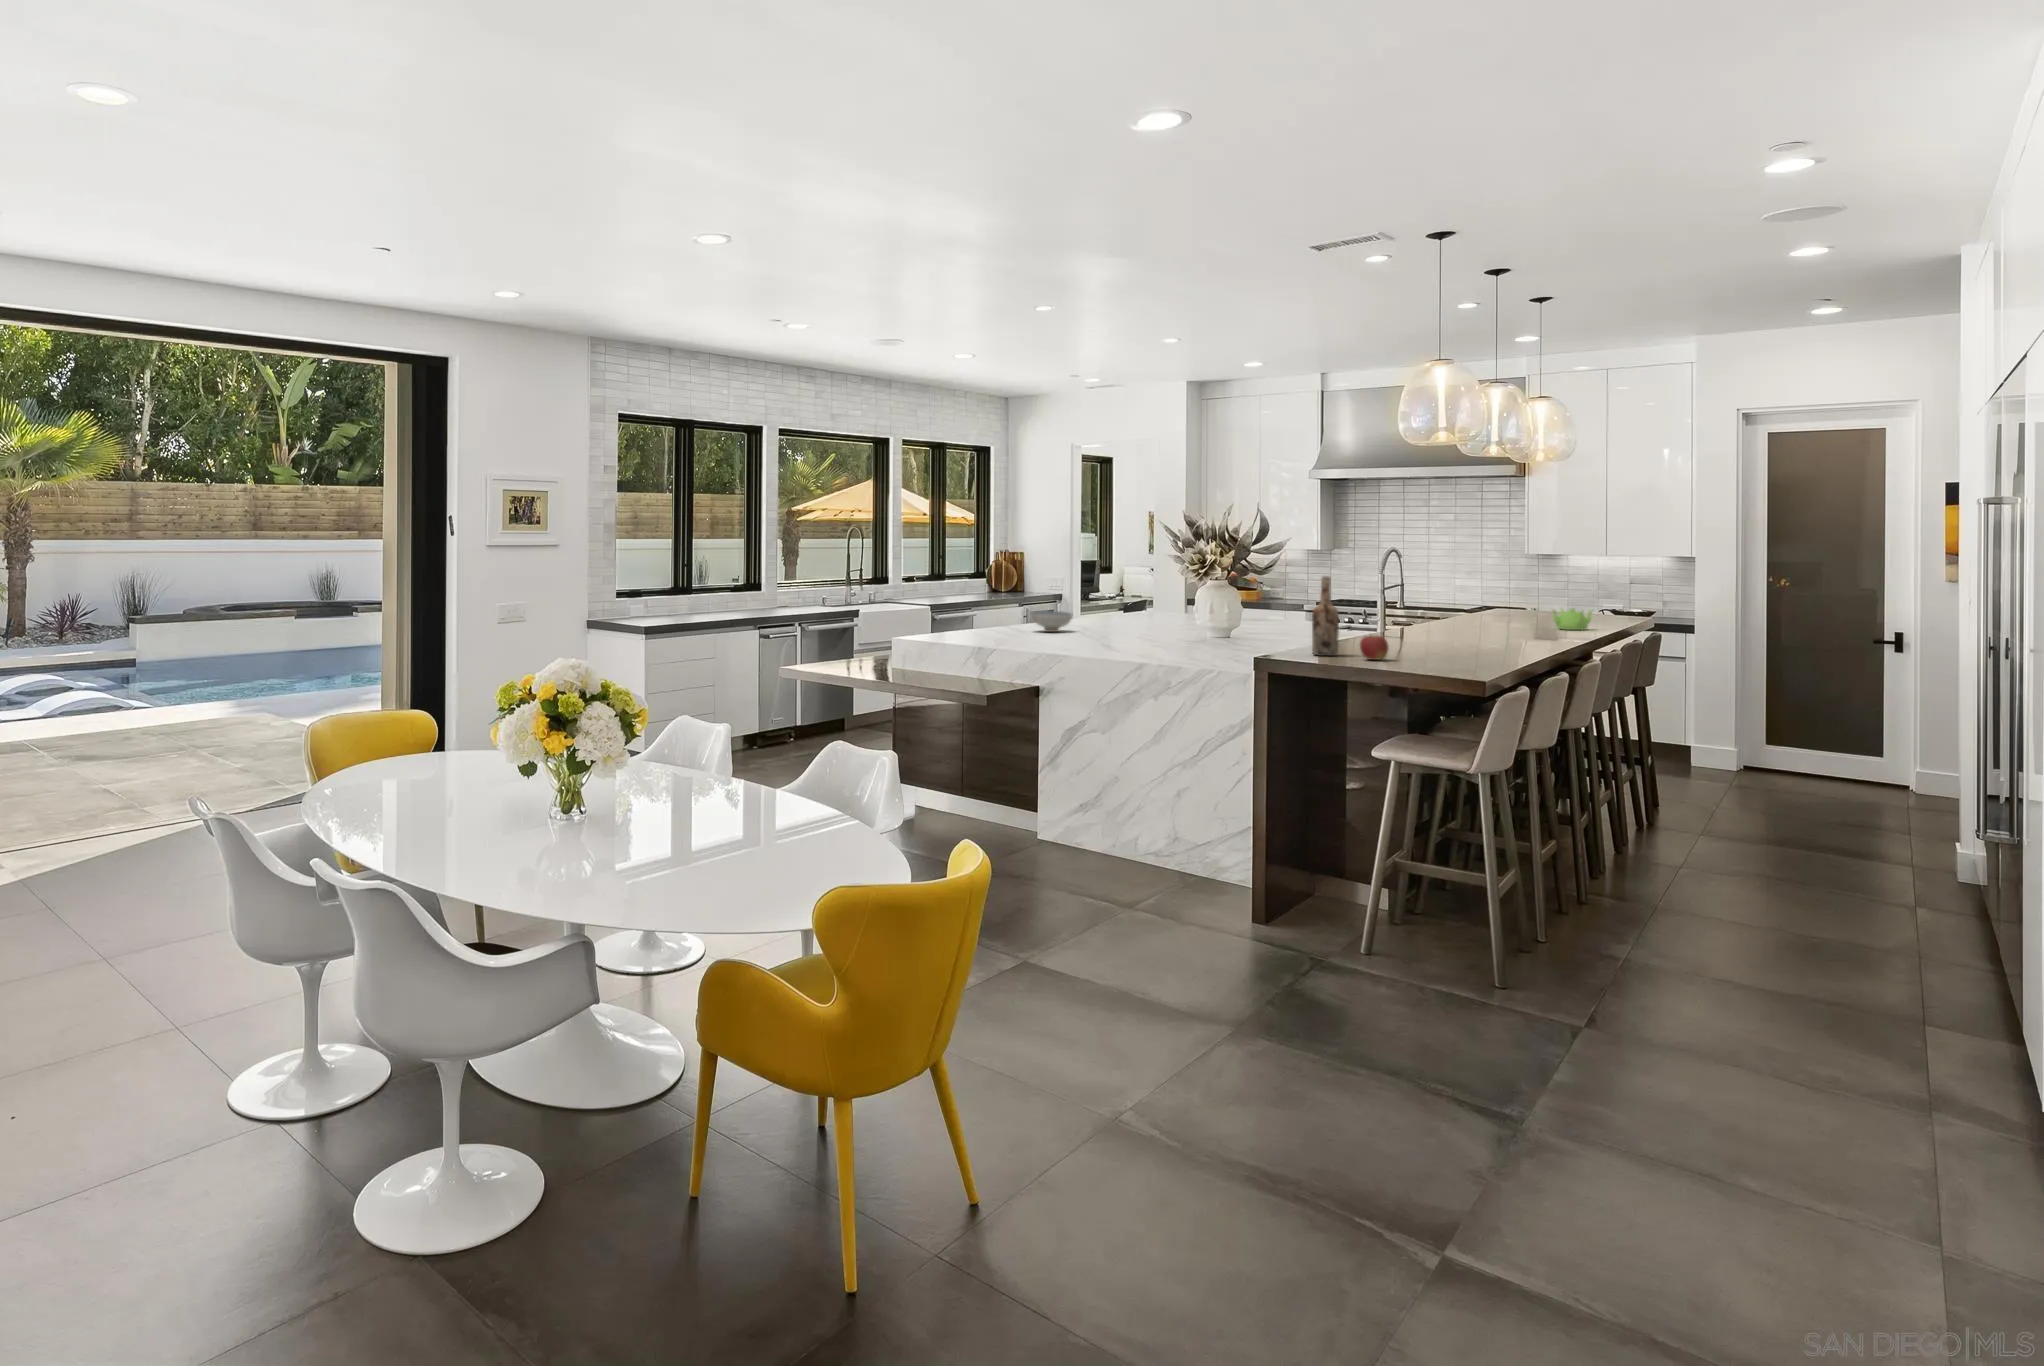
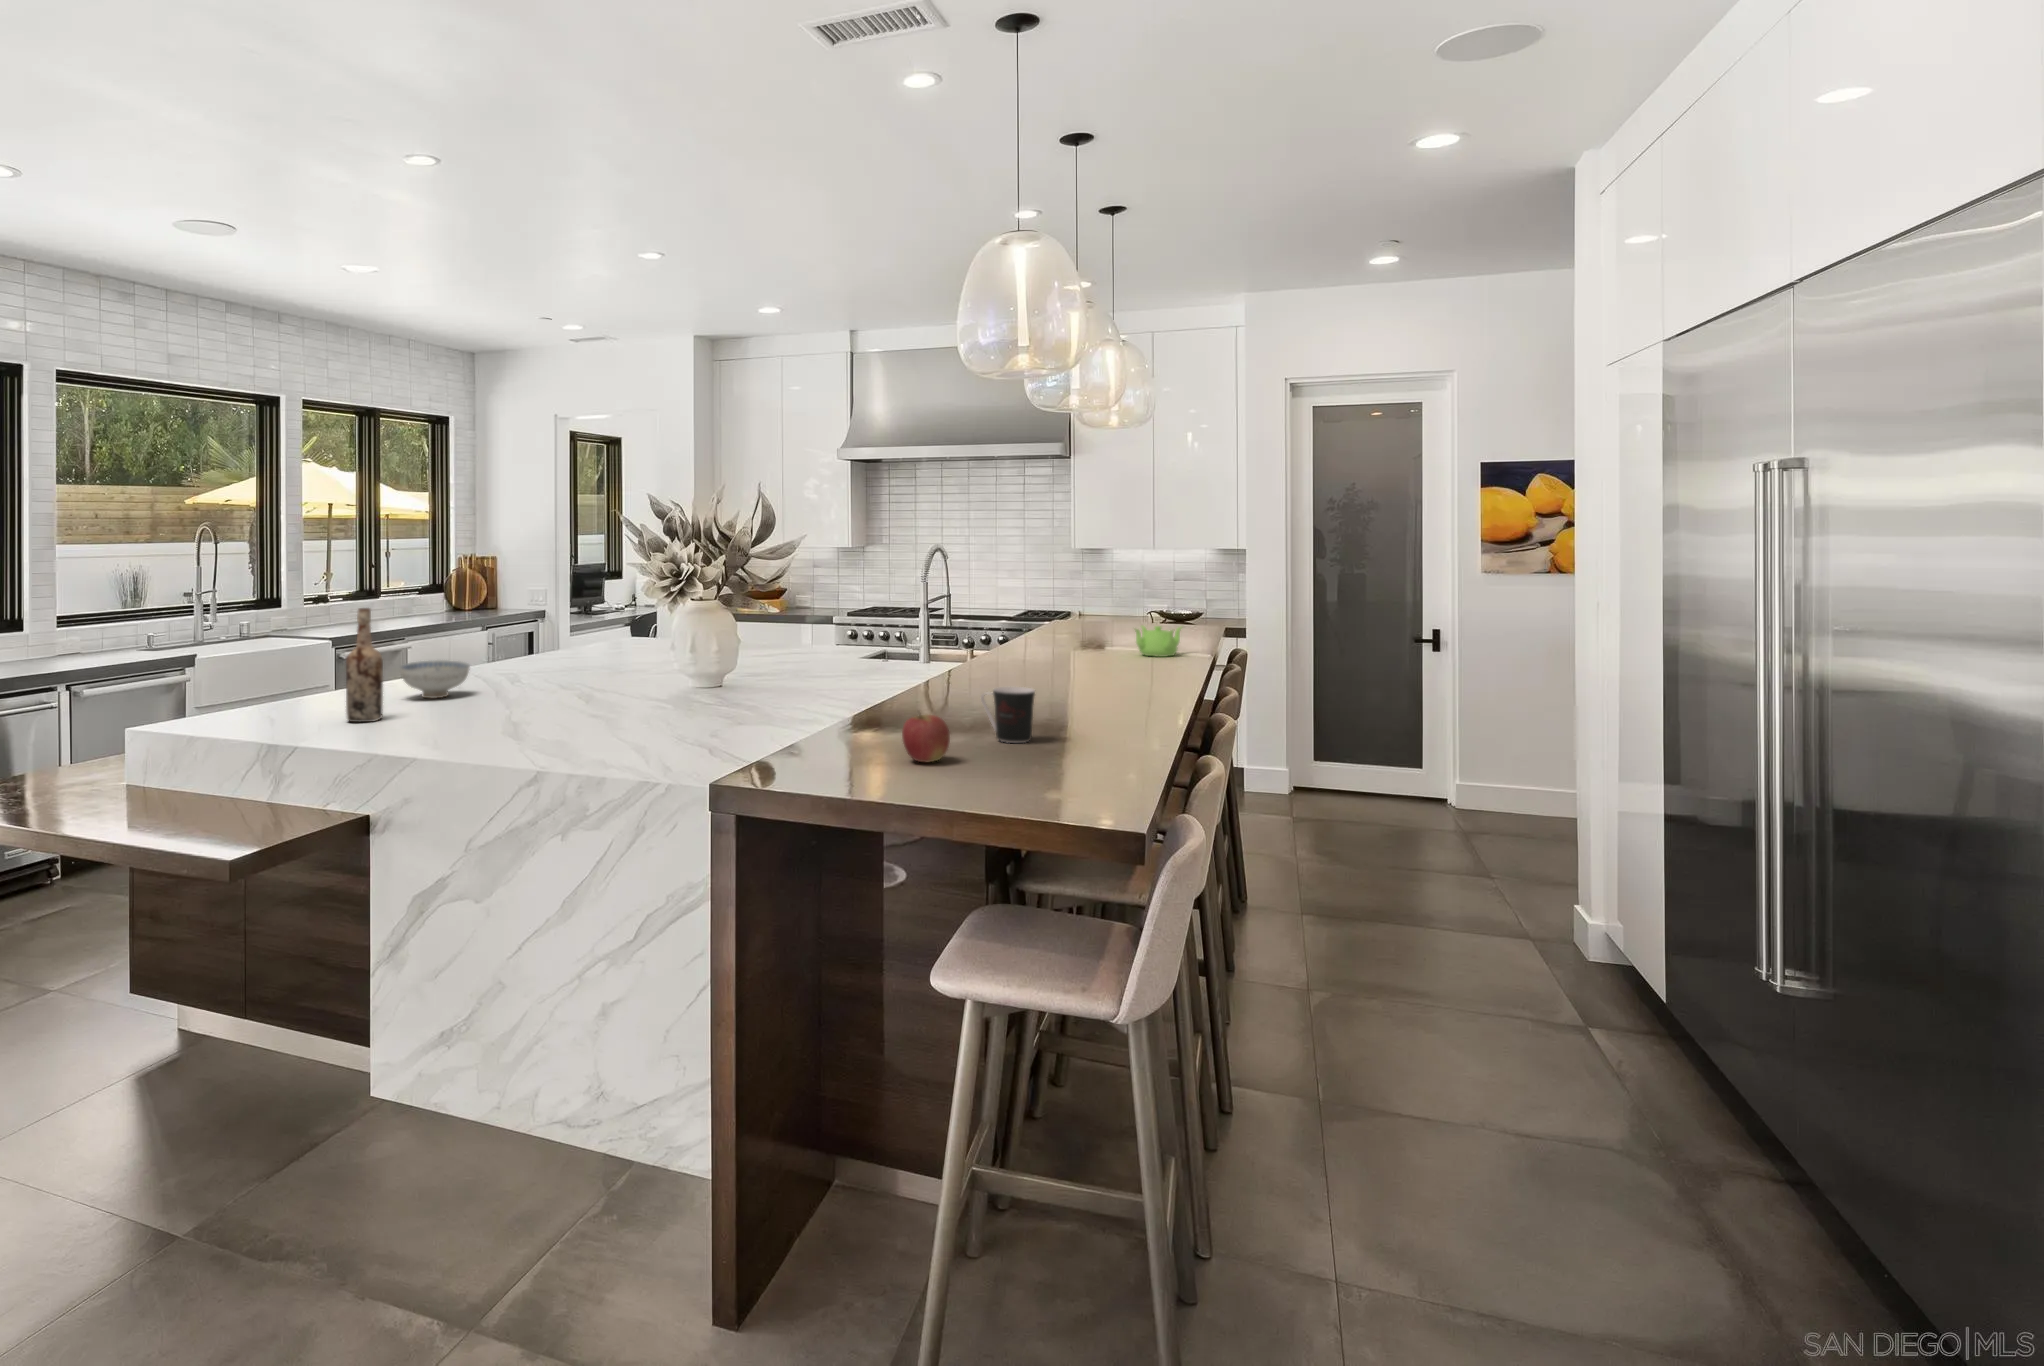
wine bottle: present [1312,576,1339,656] -> present [346,608,383,722]
coffee cup: none [1411,626,1446,657] -> present [981,687,1035,743]

